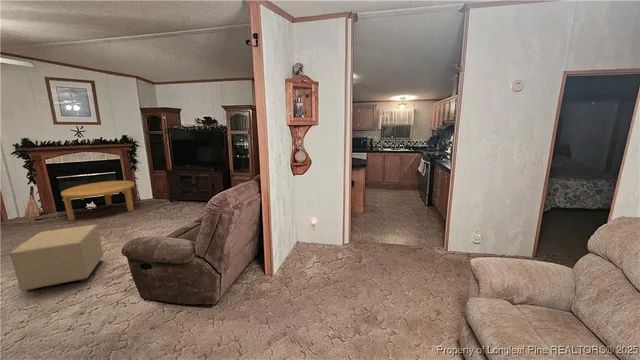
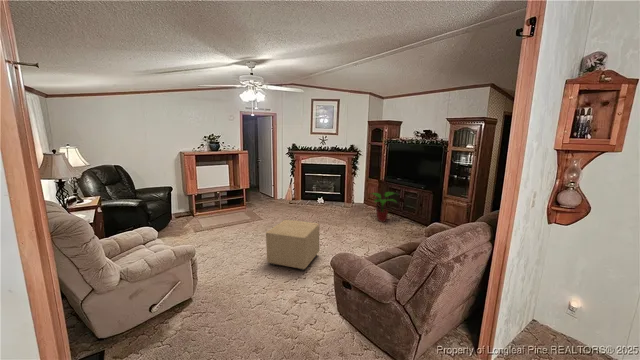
potted plant: none [155,180,189,211] -> present [369,192,397,222]
coffee table: present [61,181,135,220] -> none [305,182,353,213]

